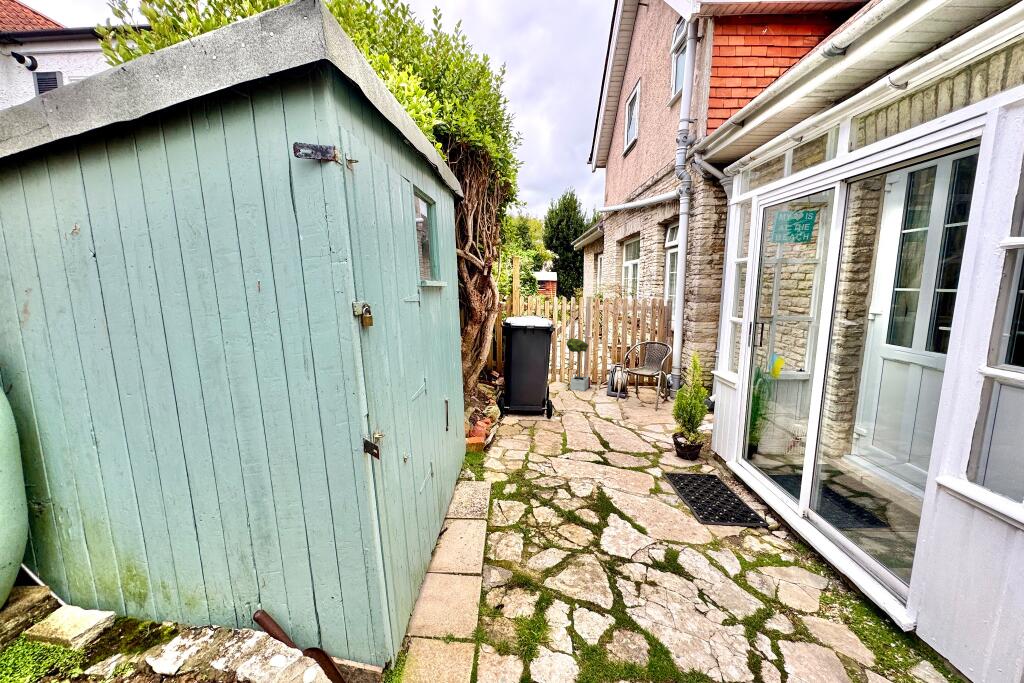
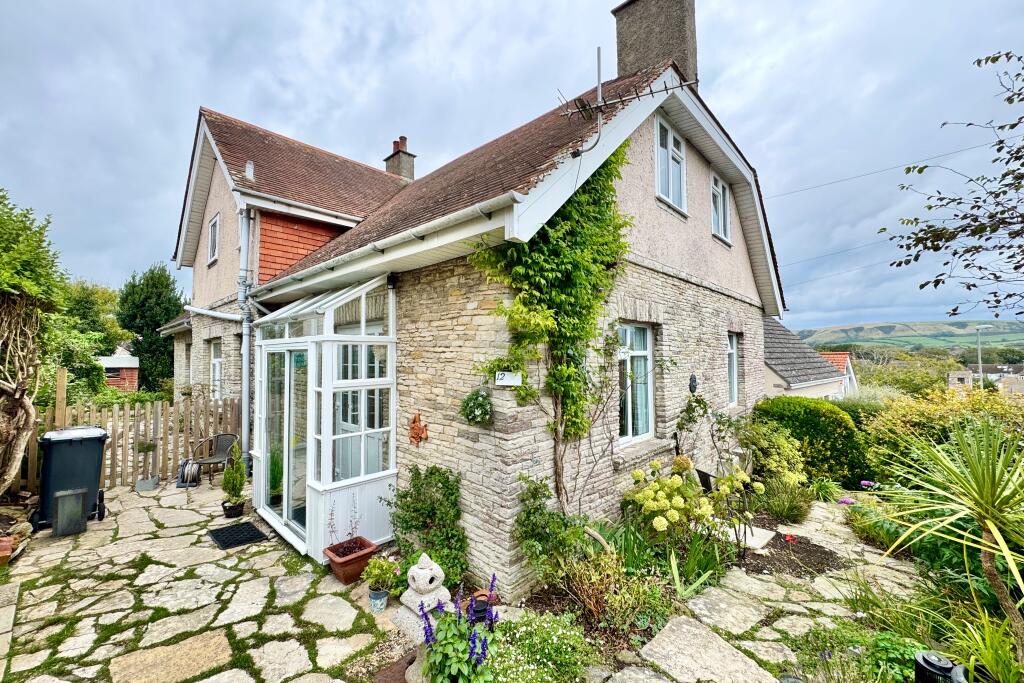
storage box: none [514,379,540,426] -> present [52,488,88,537]

